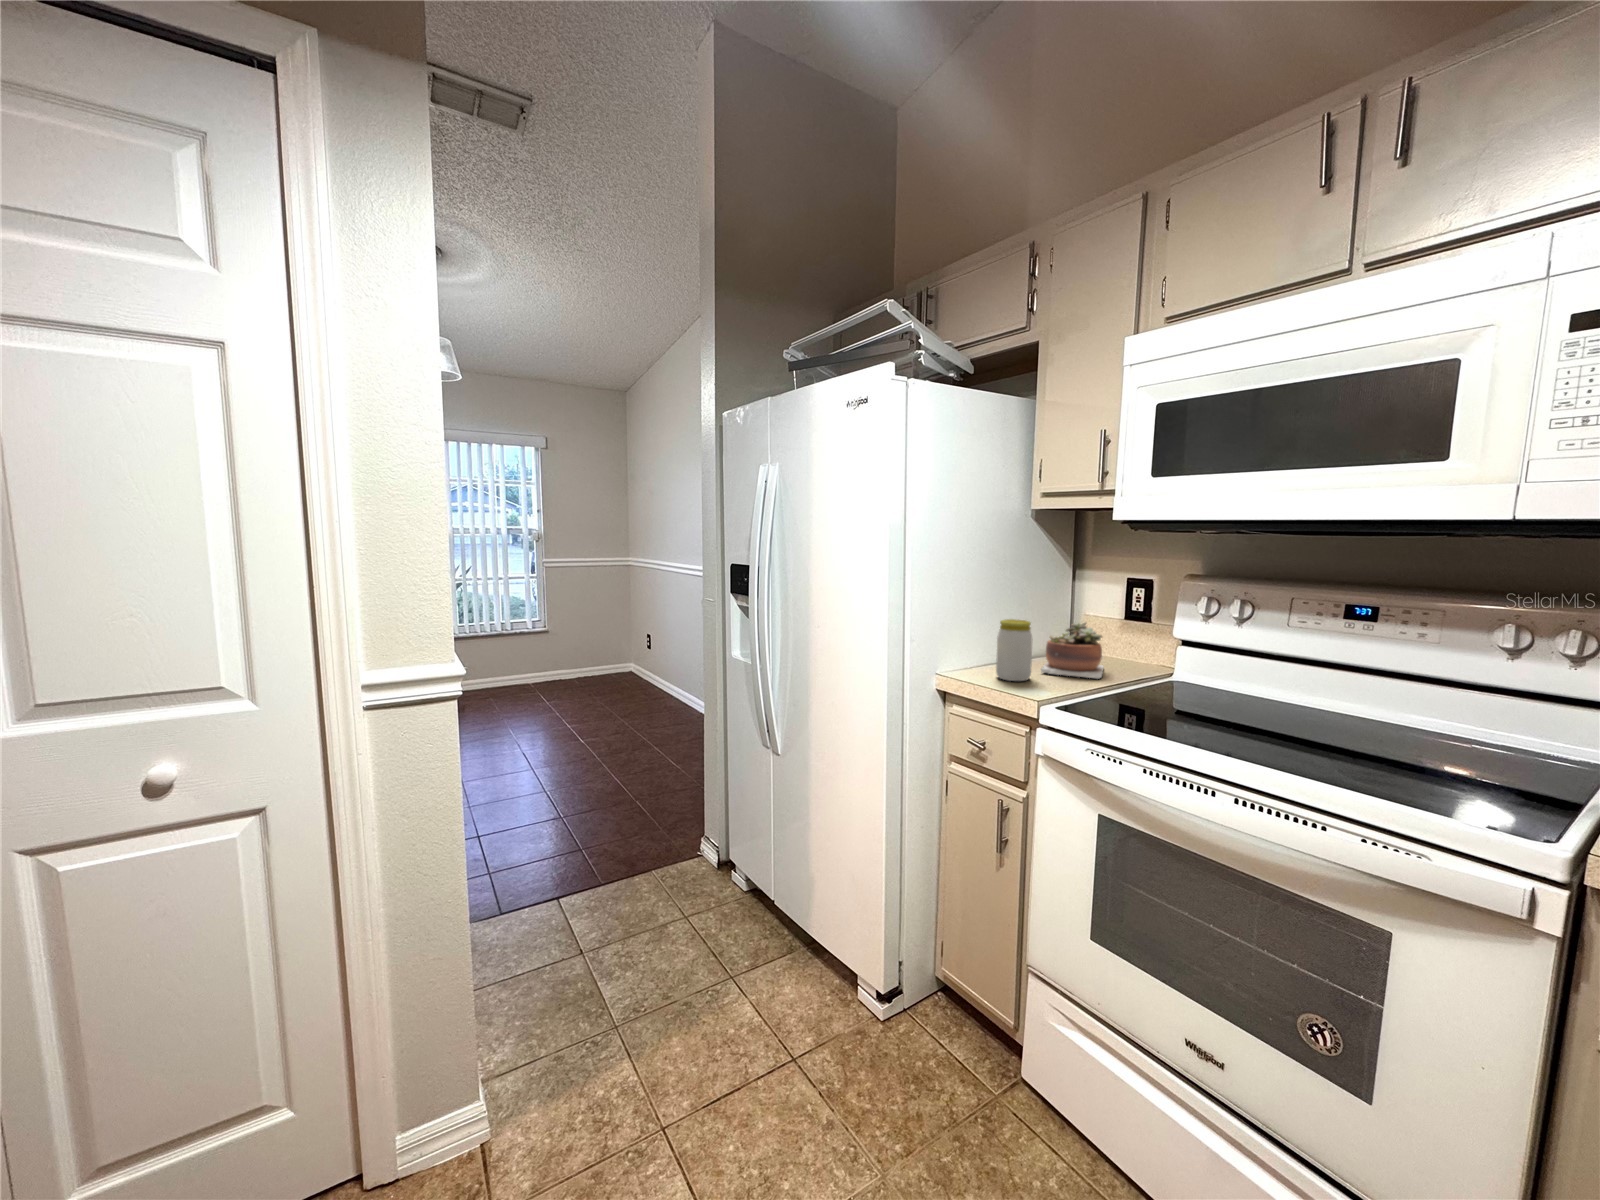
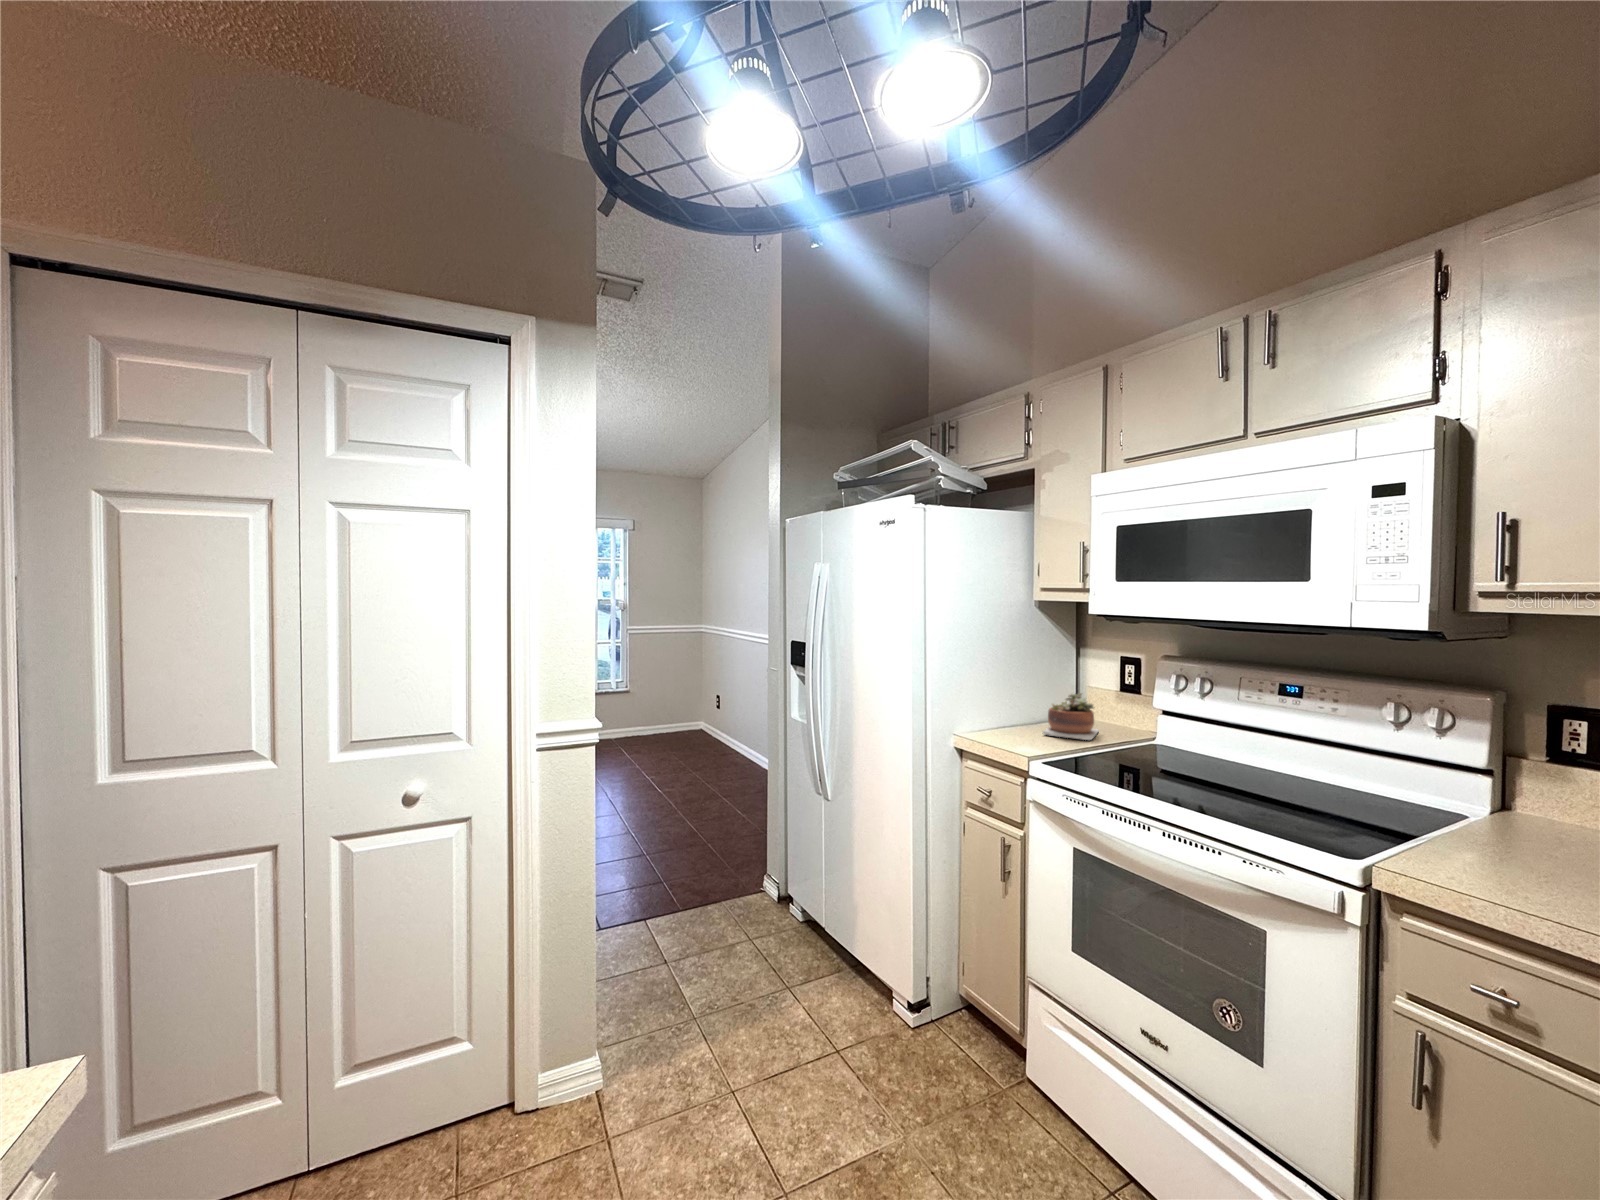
jar: present [996,619,1033,681] -> none [1003,690,1032,741]

